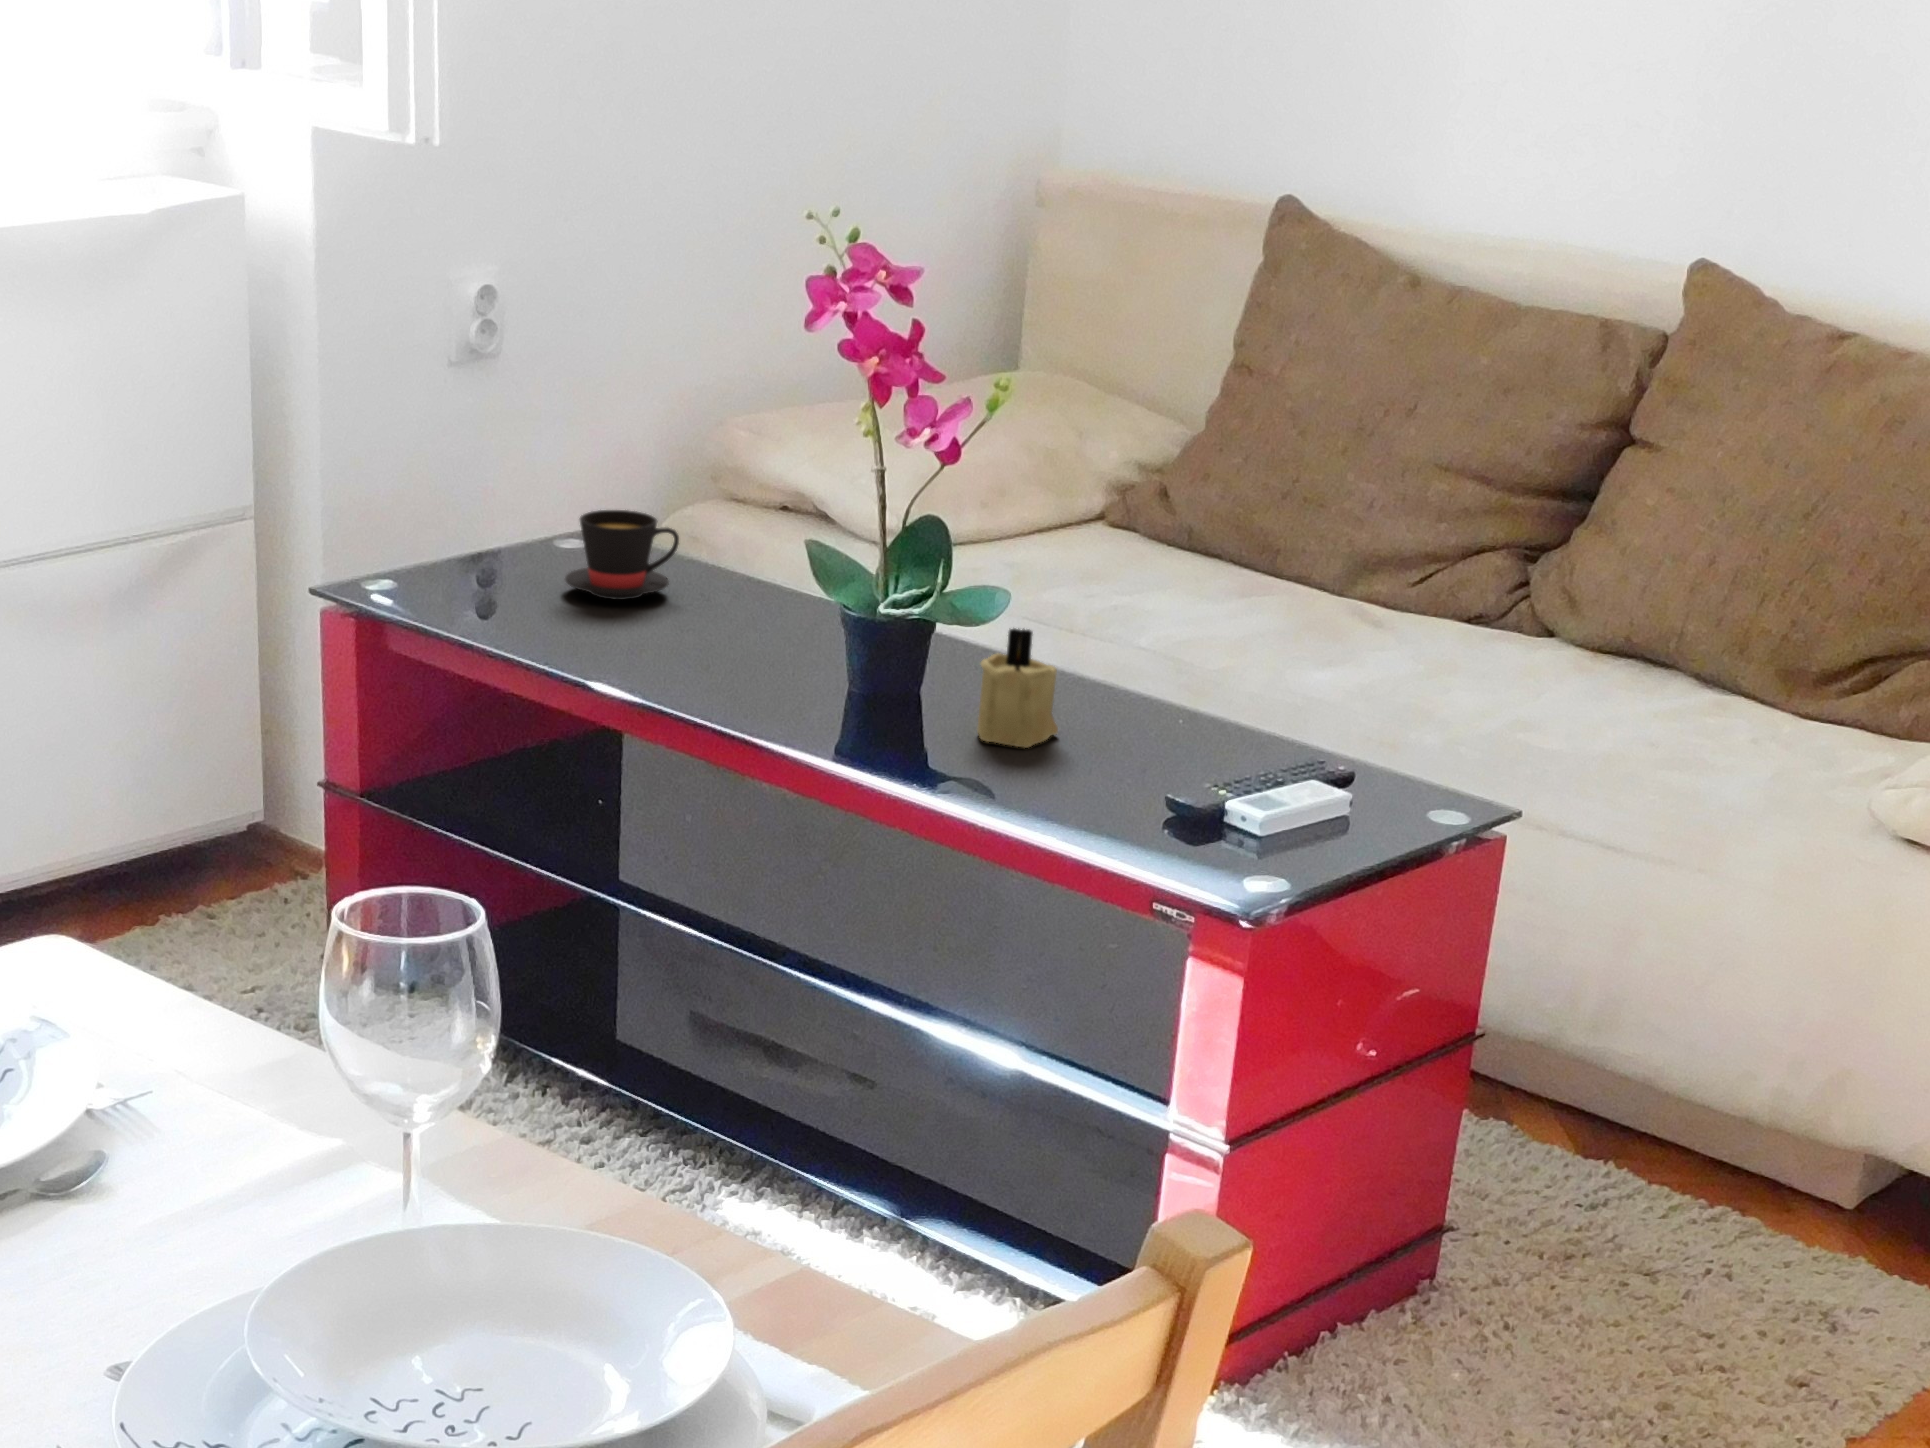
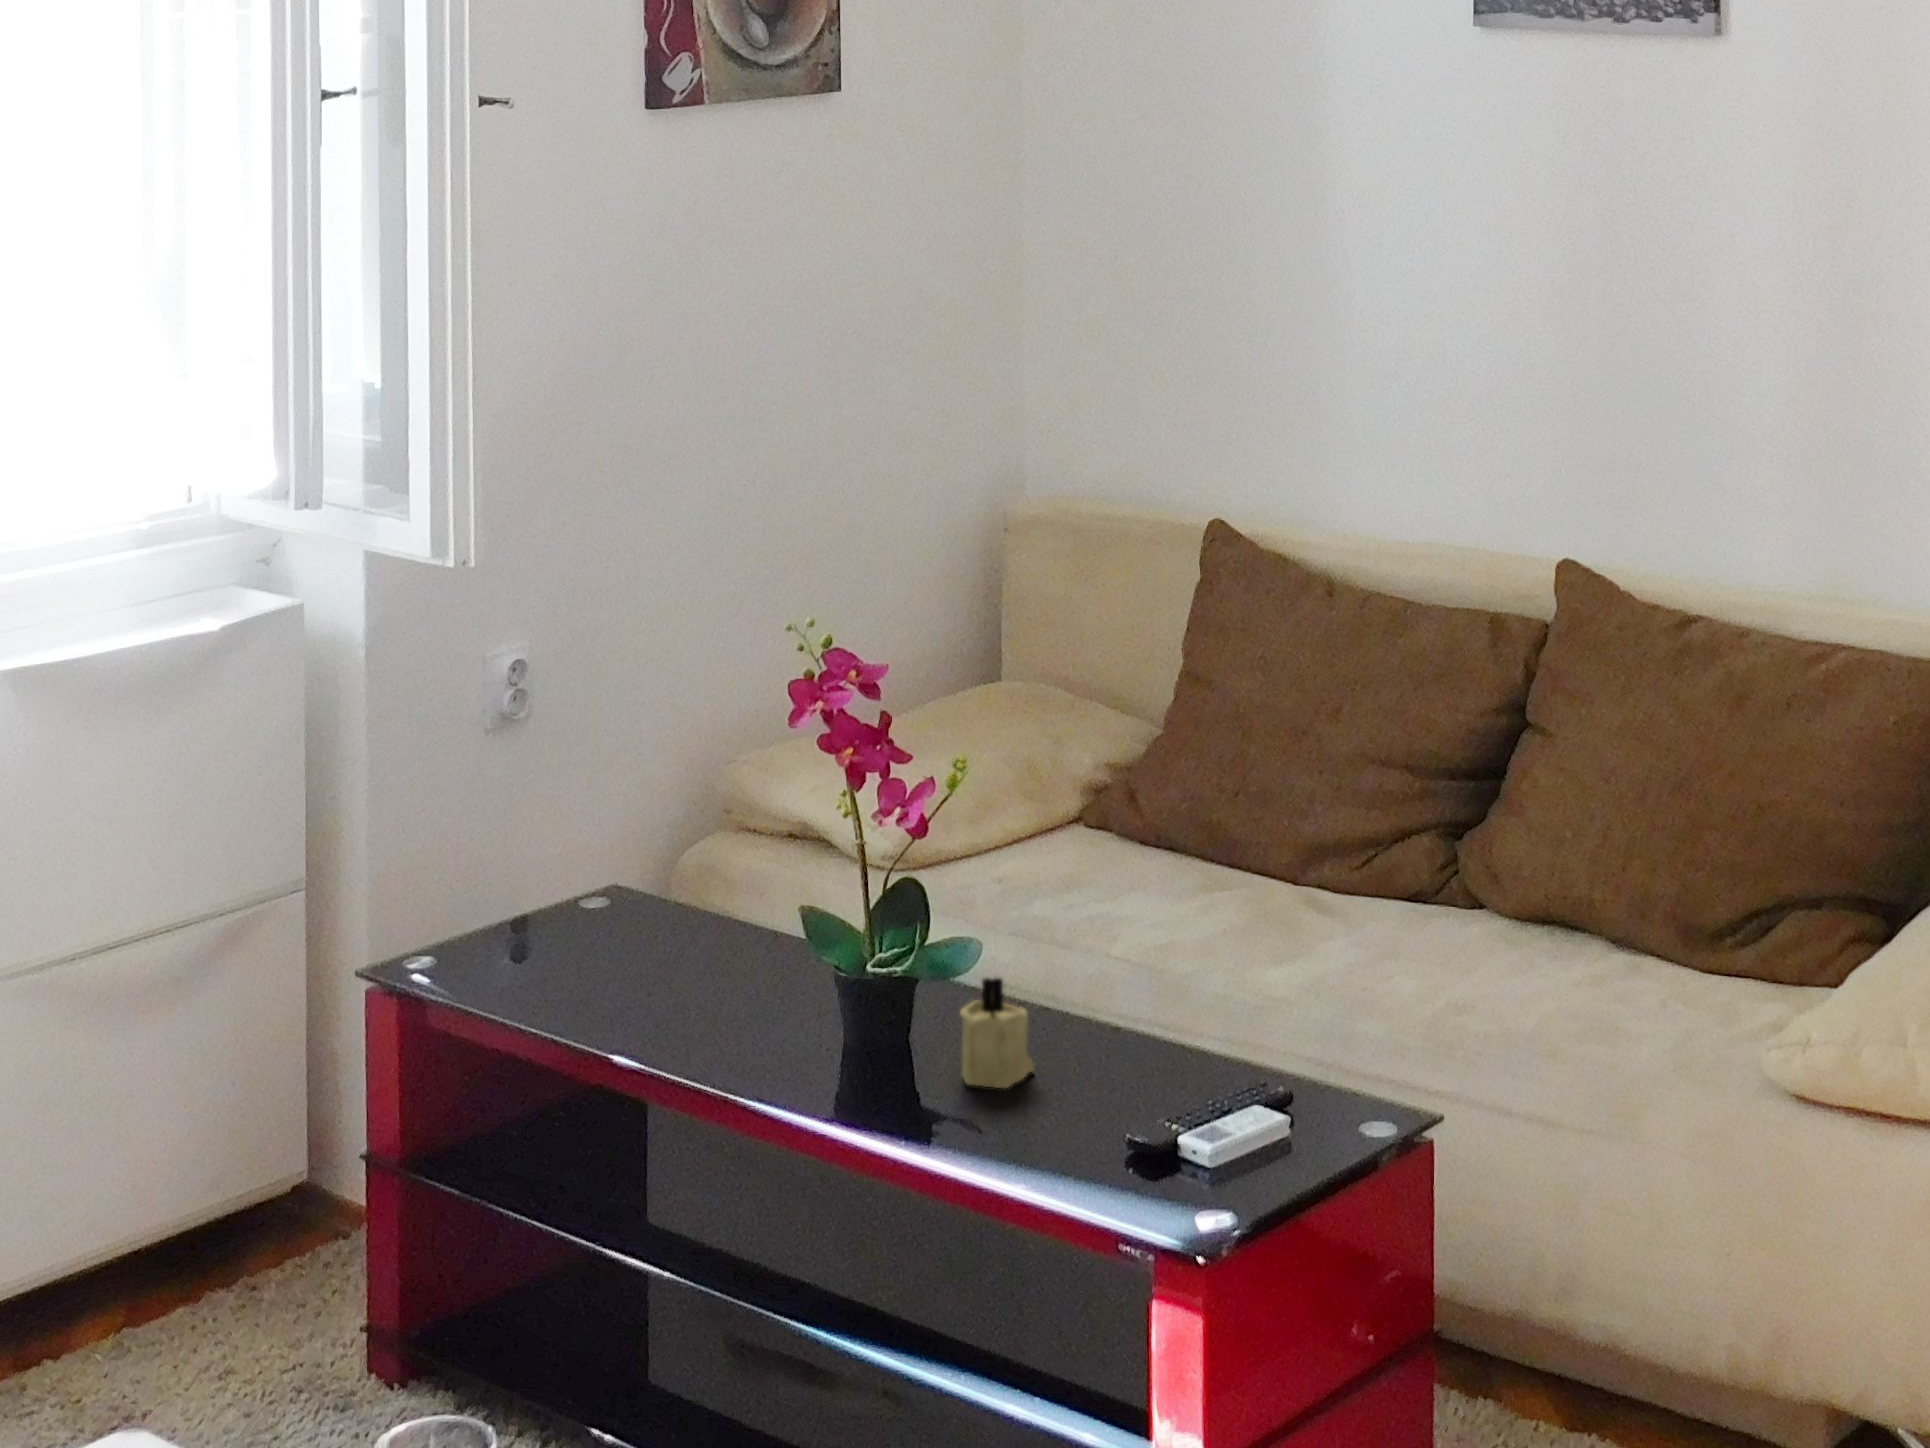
teacup: present [565,510,679,600] -> none [591,874,694,960]

